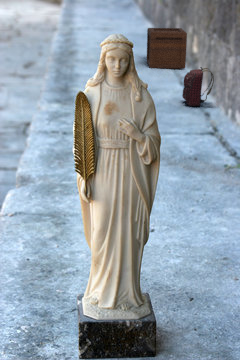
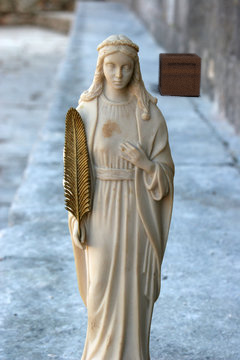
backpack: present [182,67,214,106] -> none [198,92,232,135]

